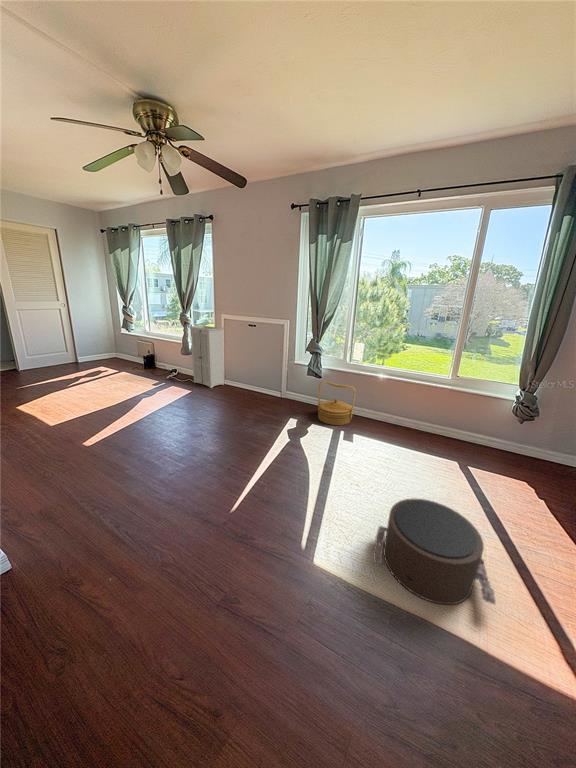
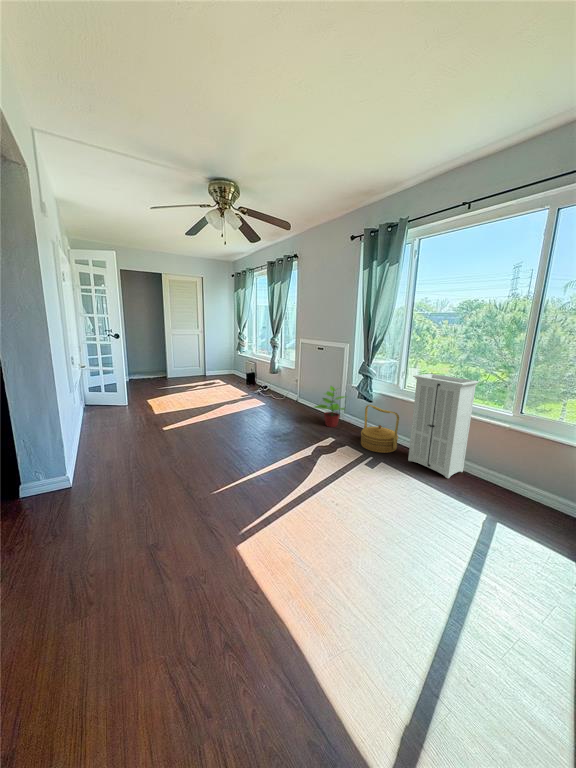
storage cabinet: present [189,326,224,388] -> present [408,373,479,478]
potted plant: none [262,364,296,407] -> present [314,386,345,427]
pouf: present [373,499,495,604] -> none [293,519,413,646]

